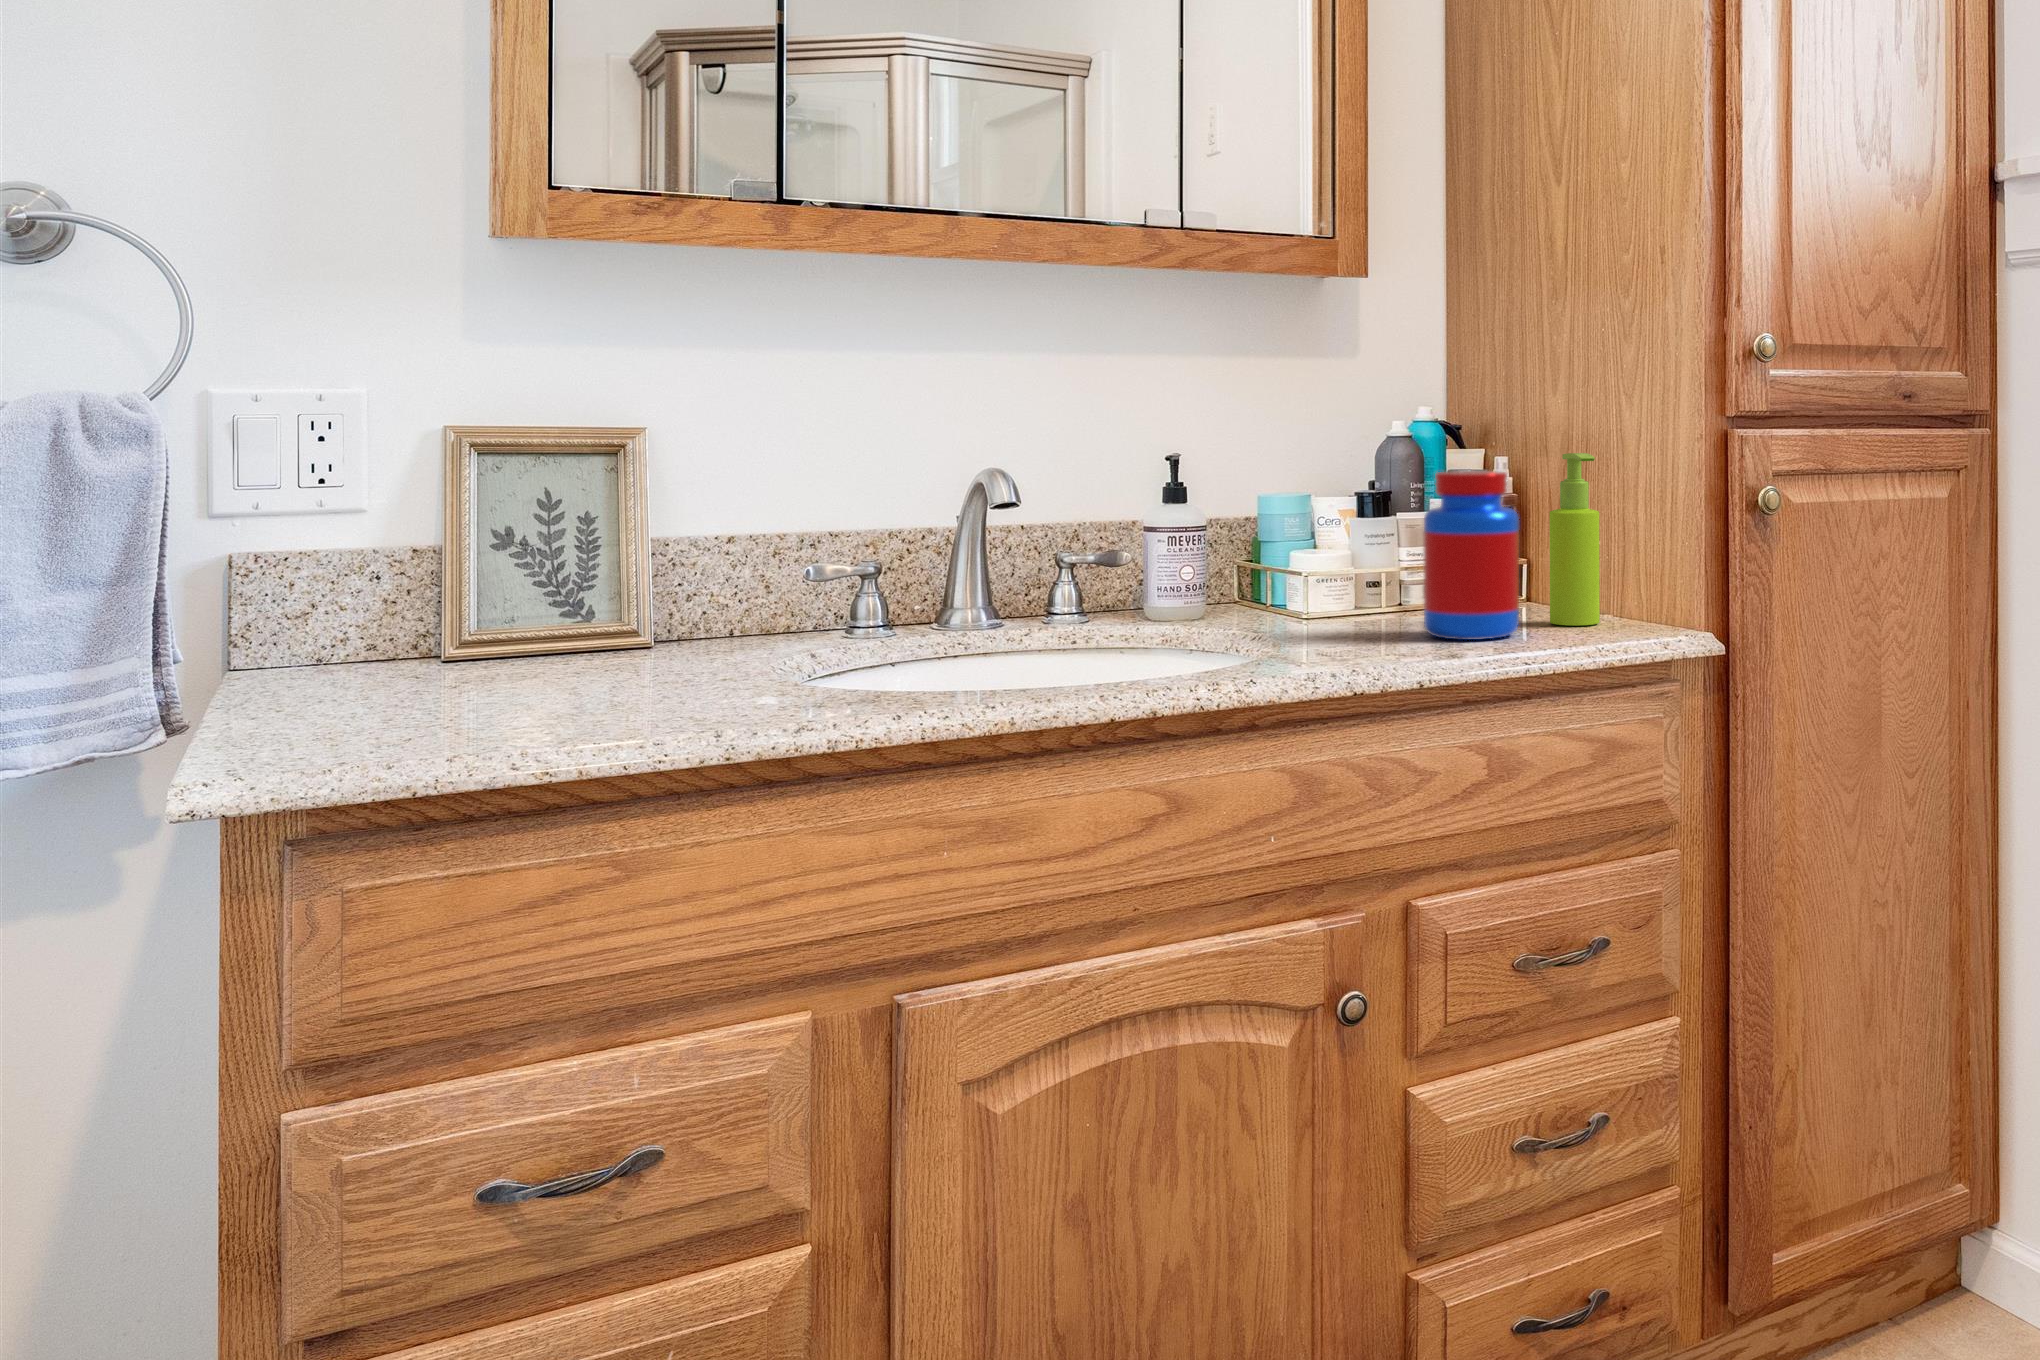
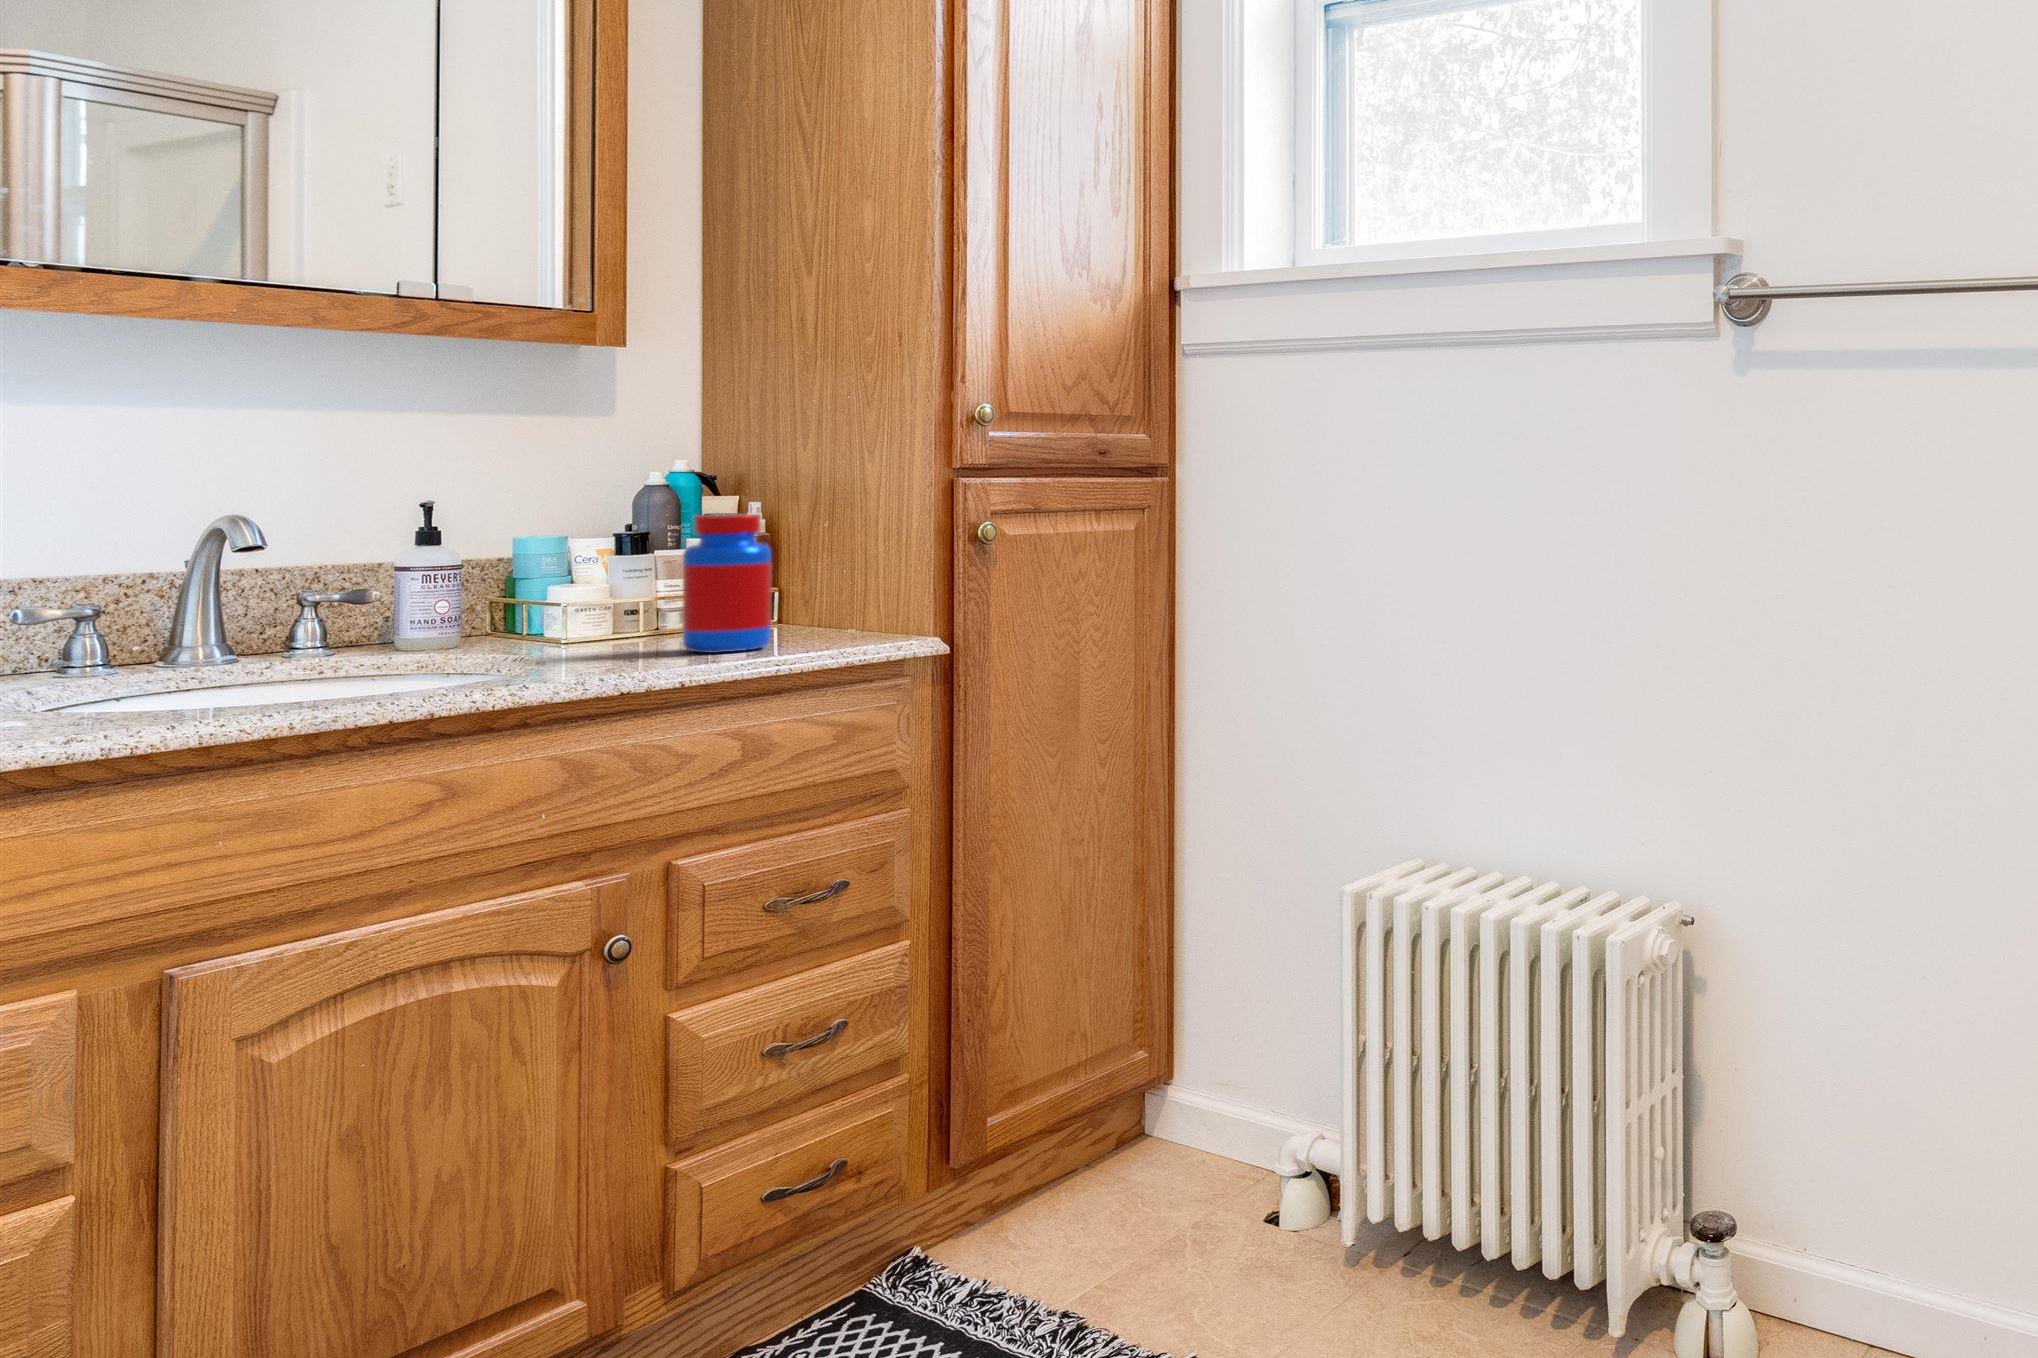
soap dispenser: present [1550,453,1600,626] -> none [800,498,845,639]

